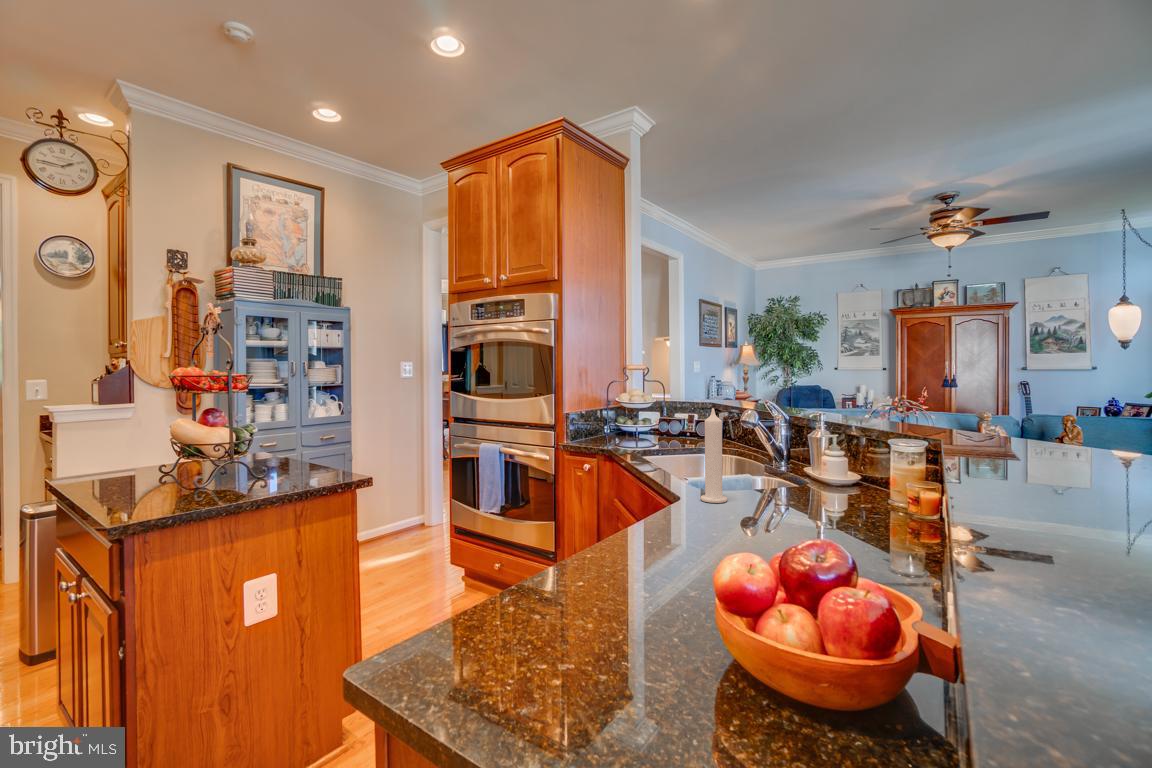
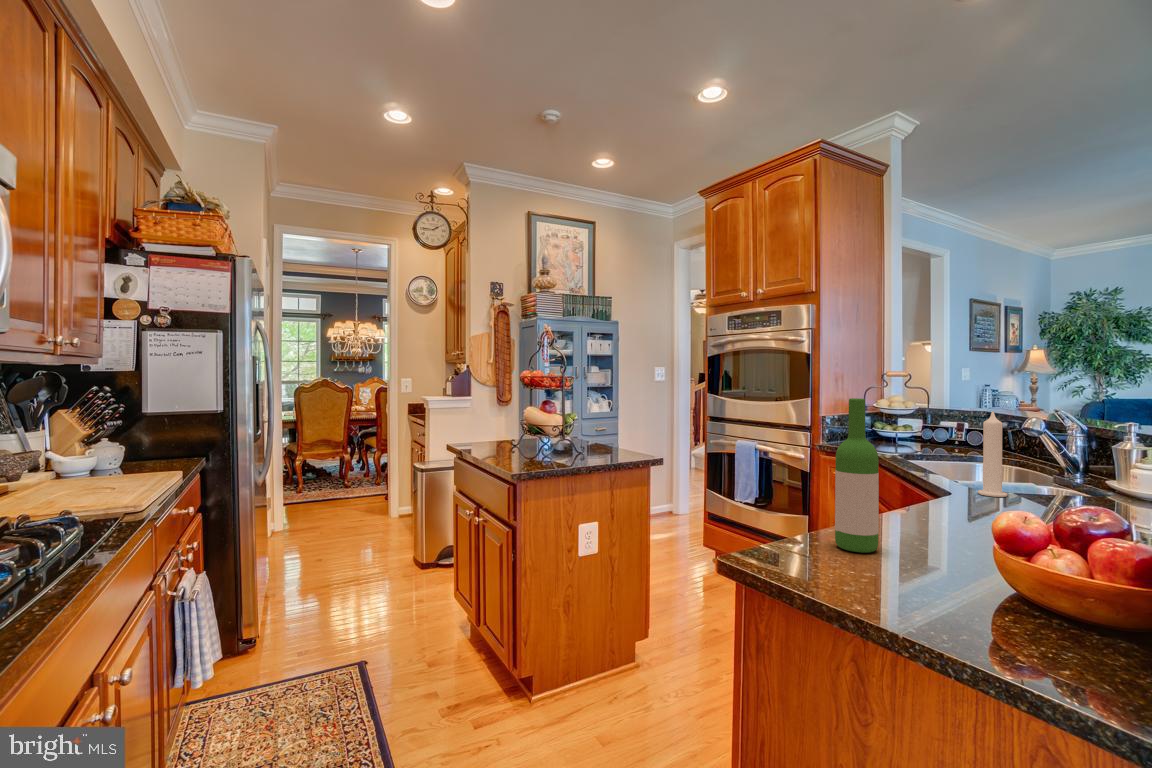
wine bottle: none [496,409,560,662] -> present [835,398,879,553]

